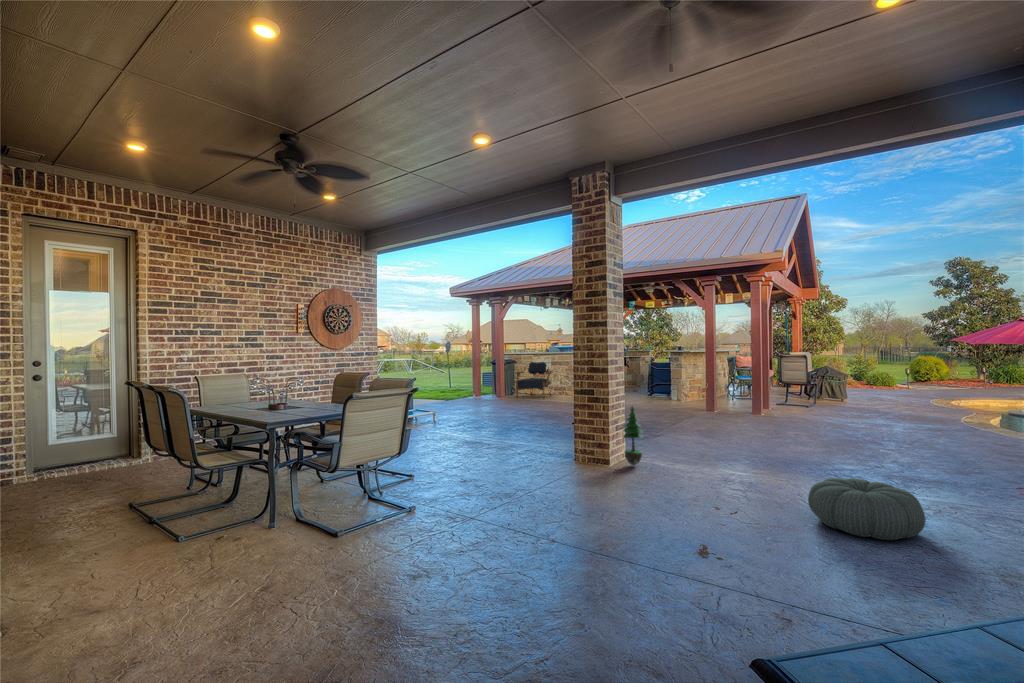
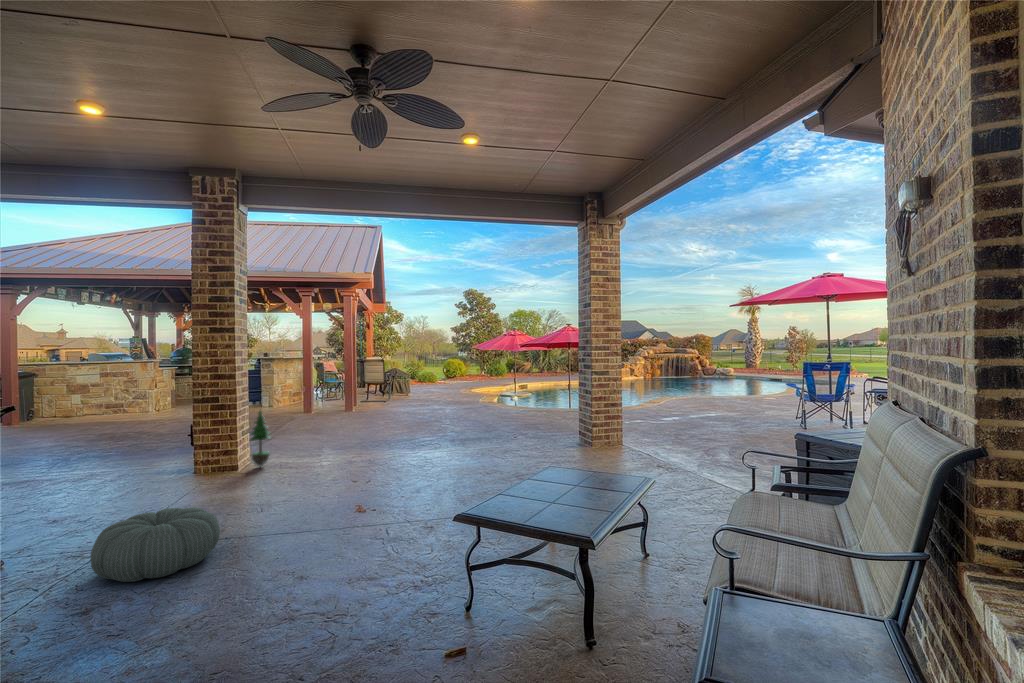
armchair: present [516,362,552,399] -> none [39,374,104,425]
pouf: present [808,478,926,540] -> present [90,507,220,582]

